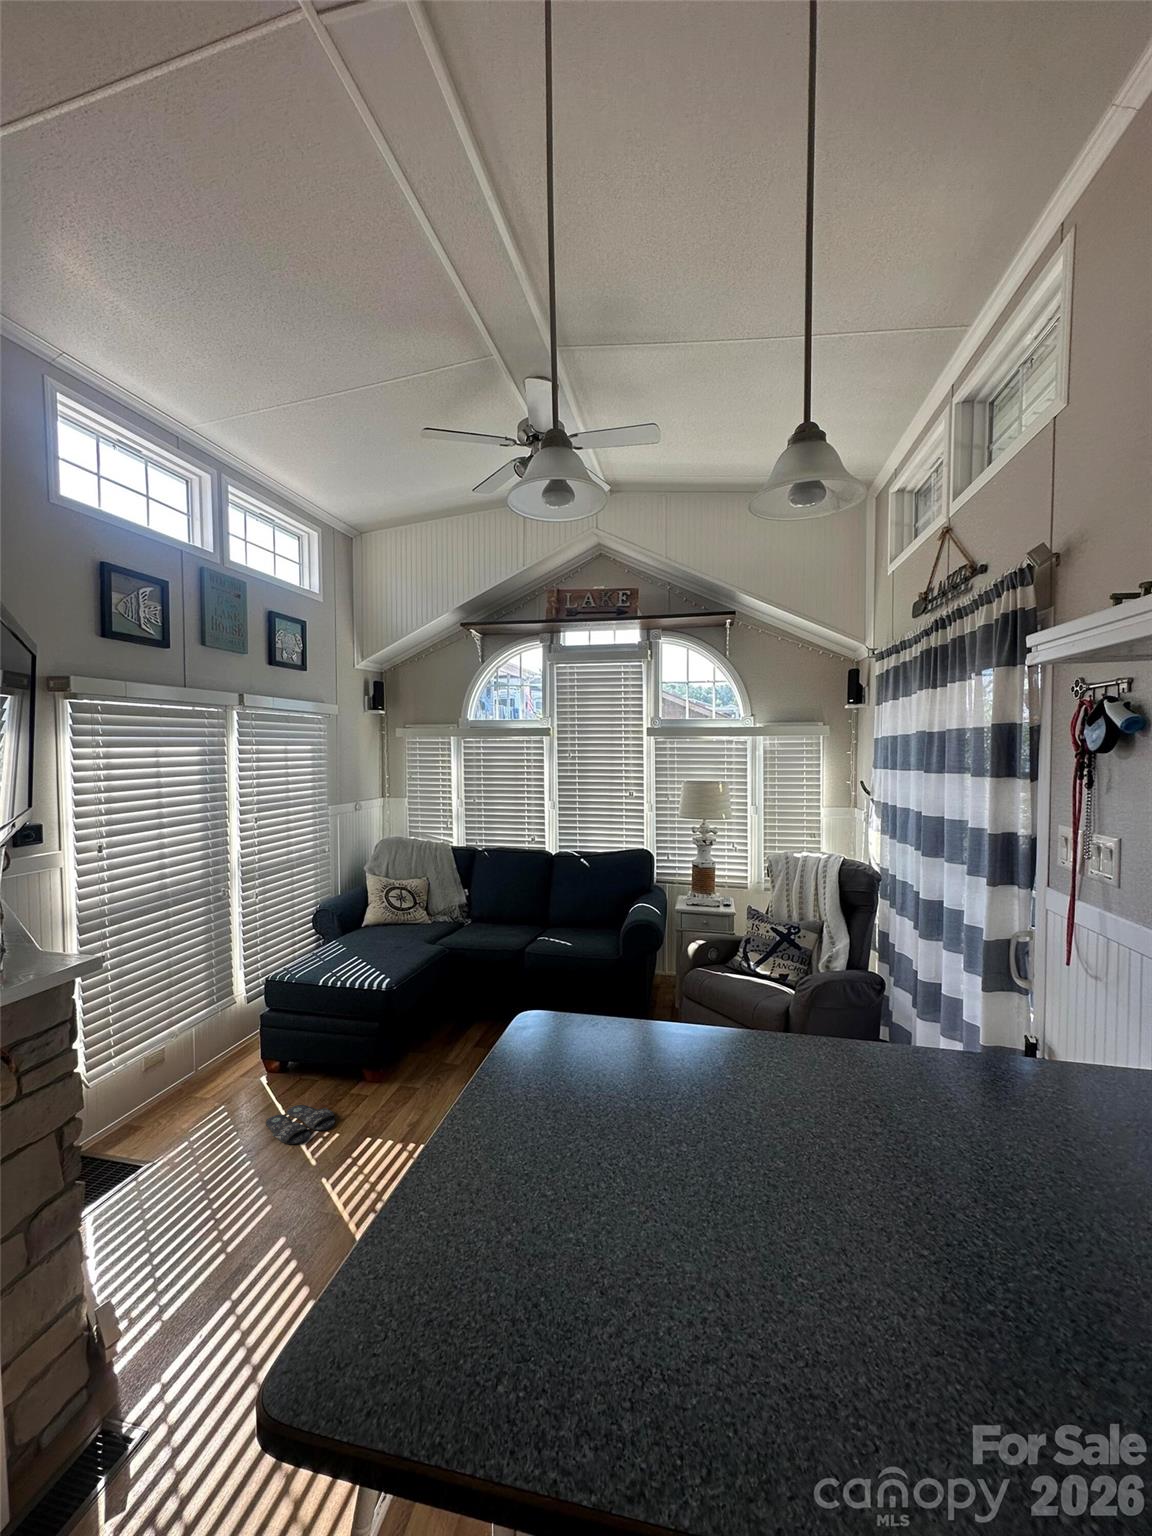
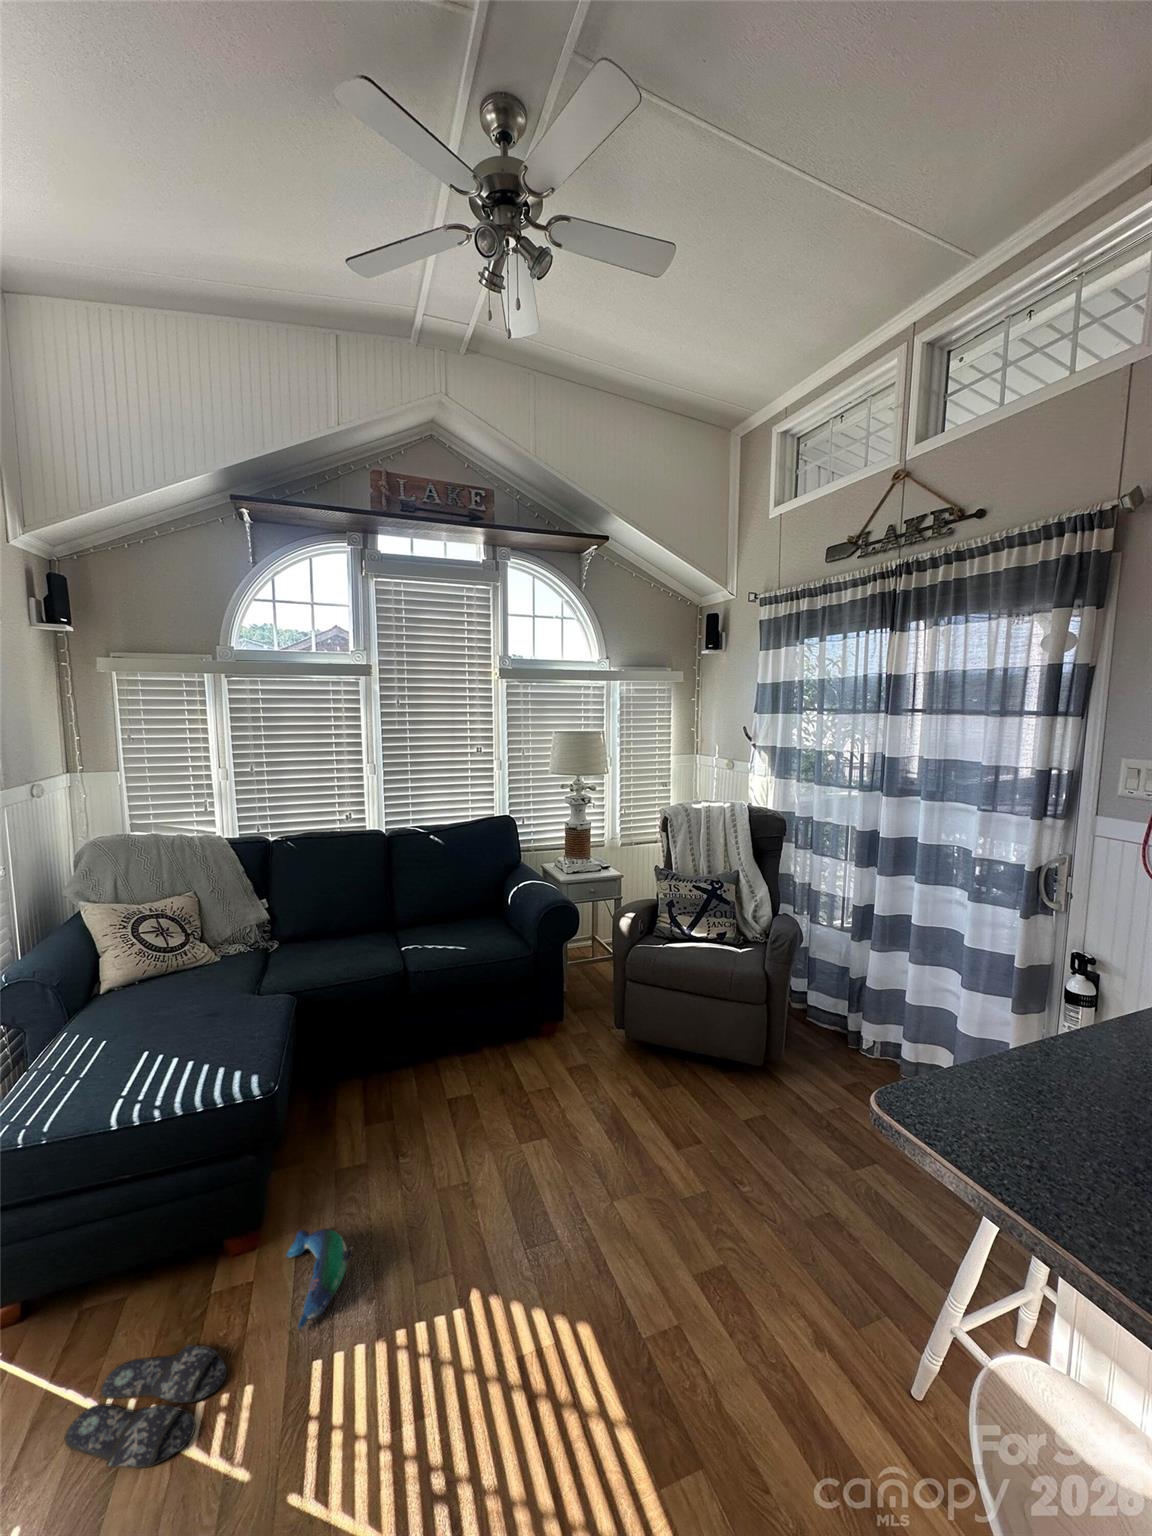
plush toy: none [371,1081,414,1123] -> present [287,1229,353,1330]

